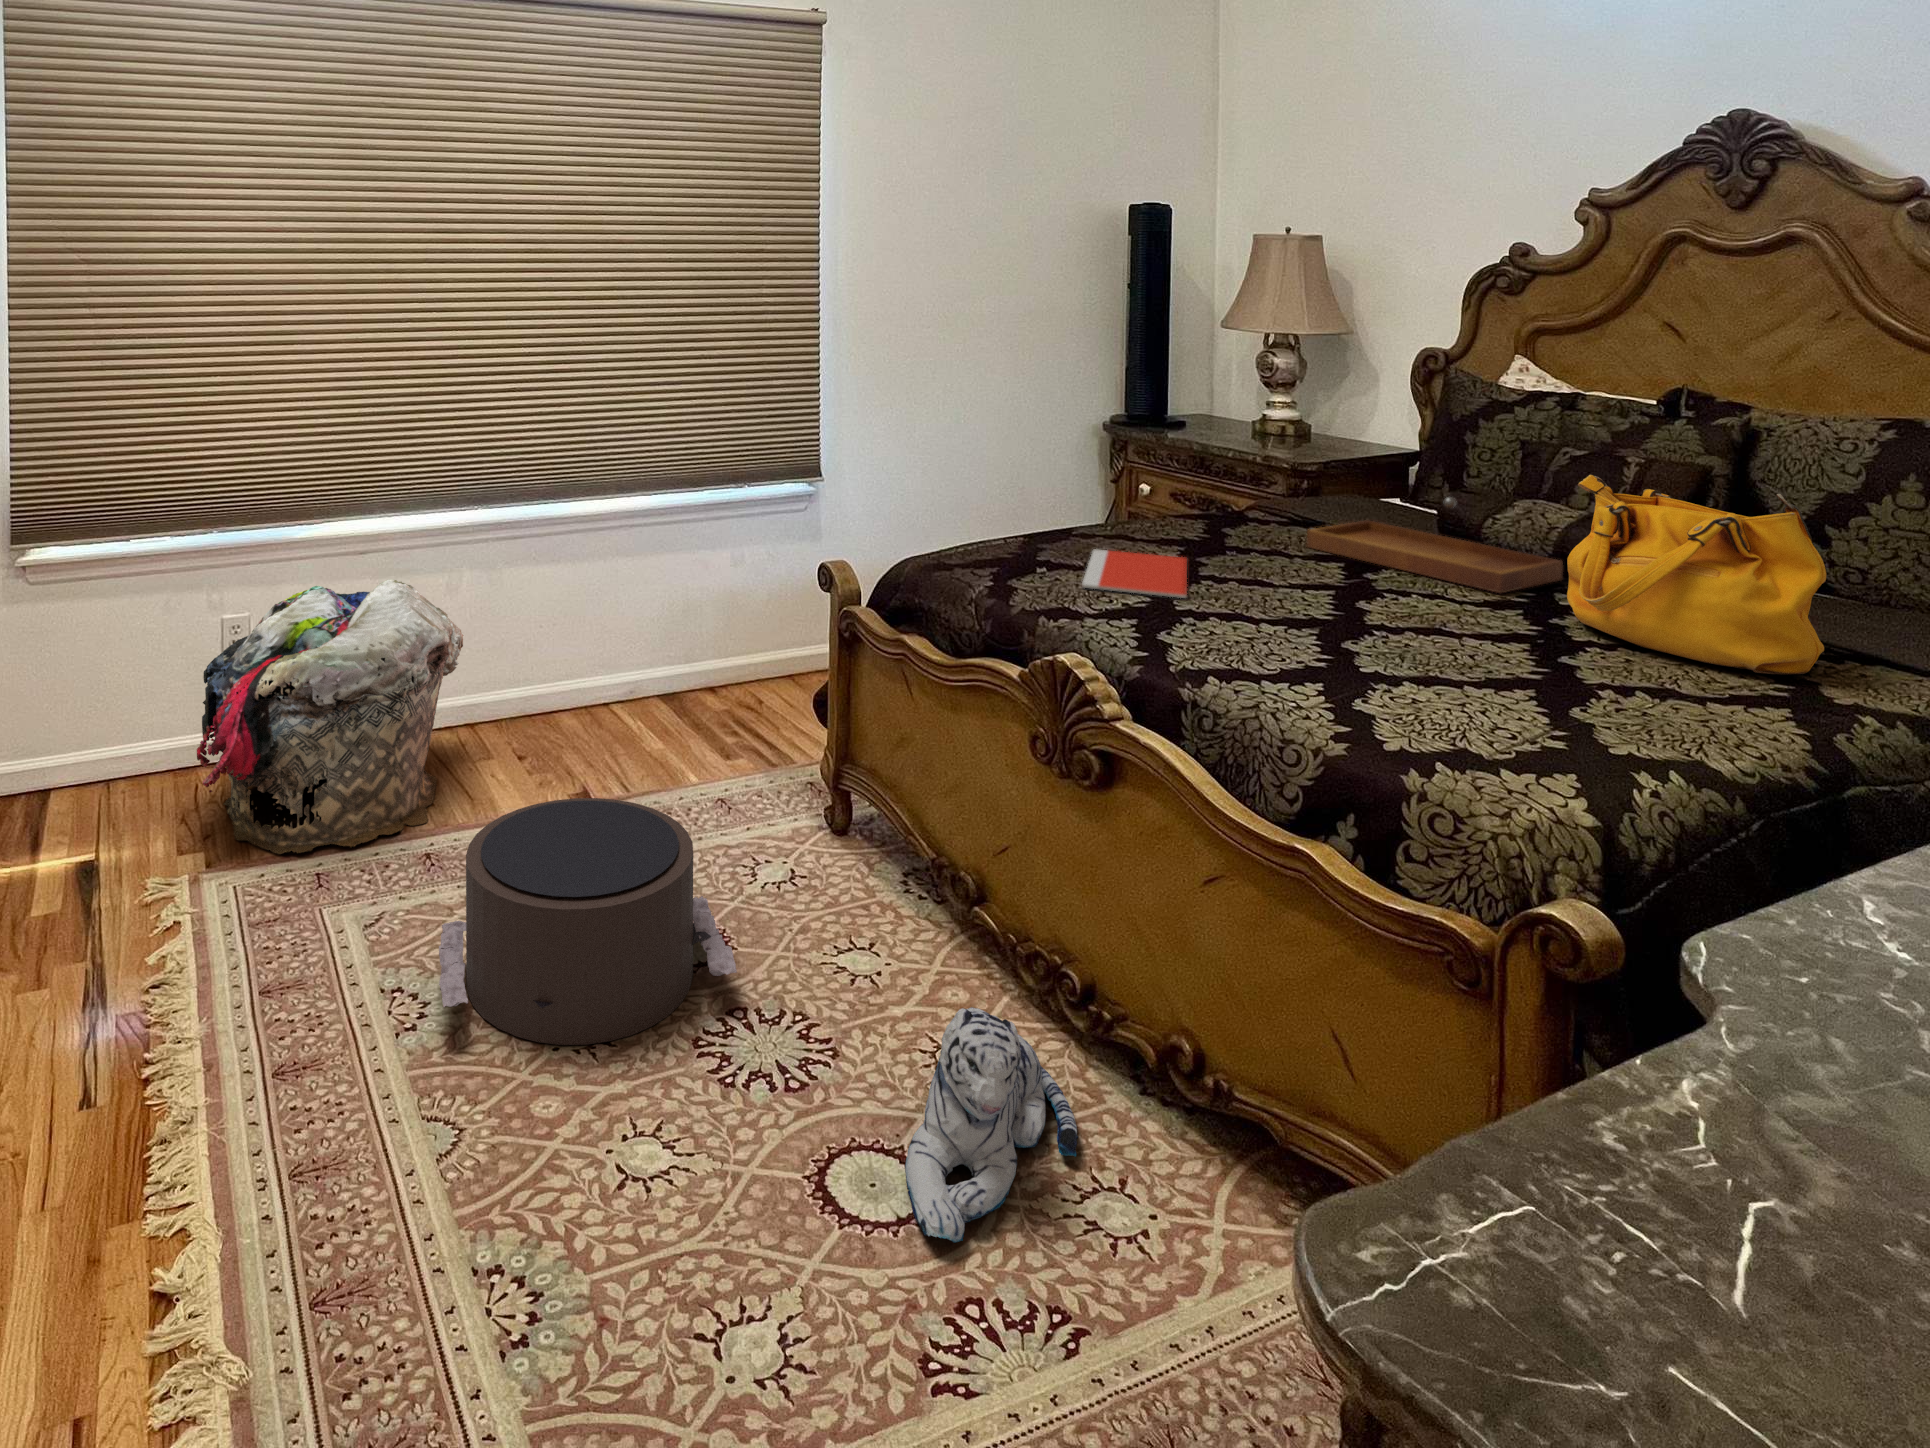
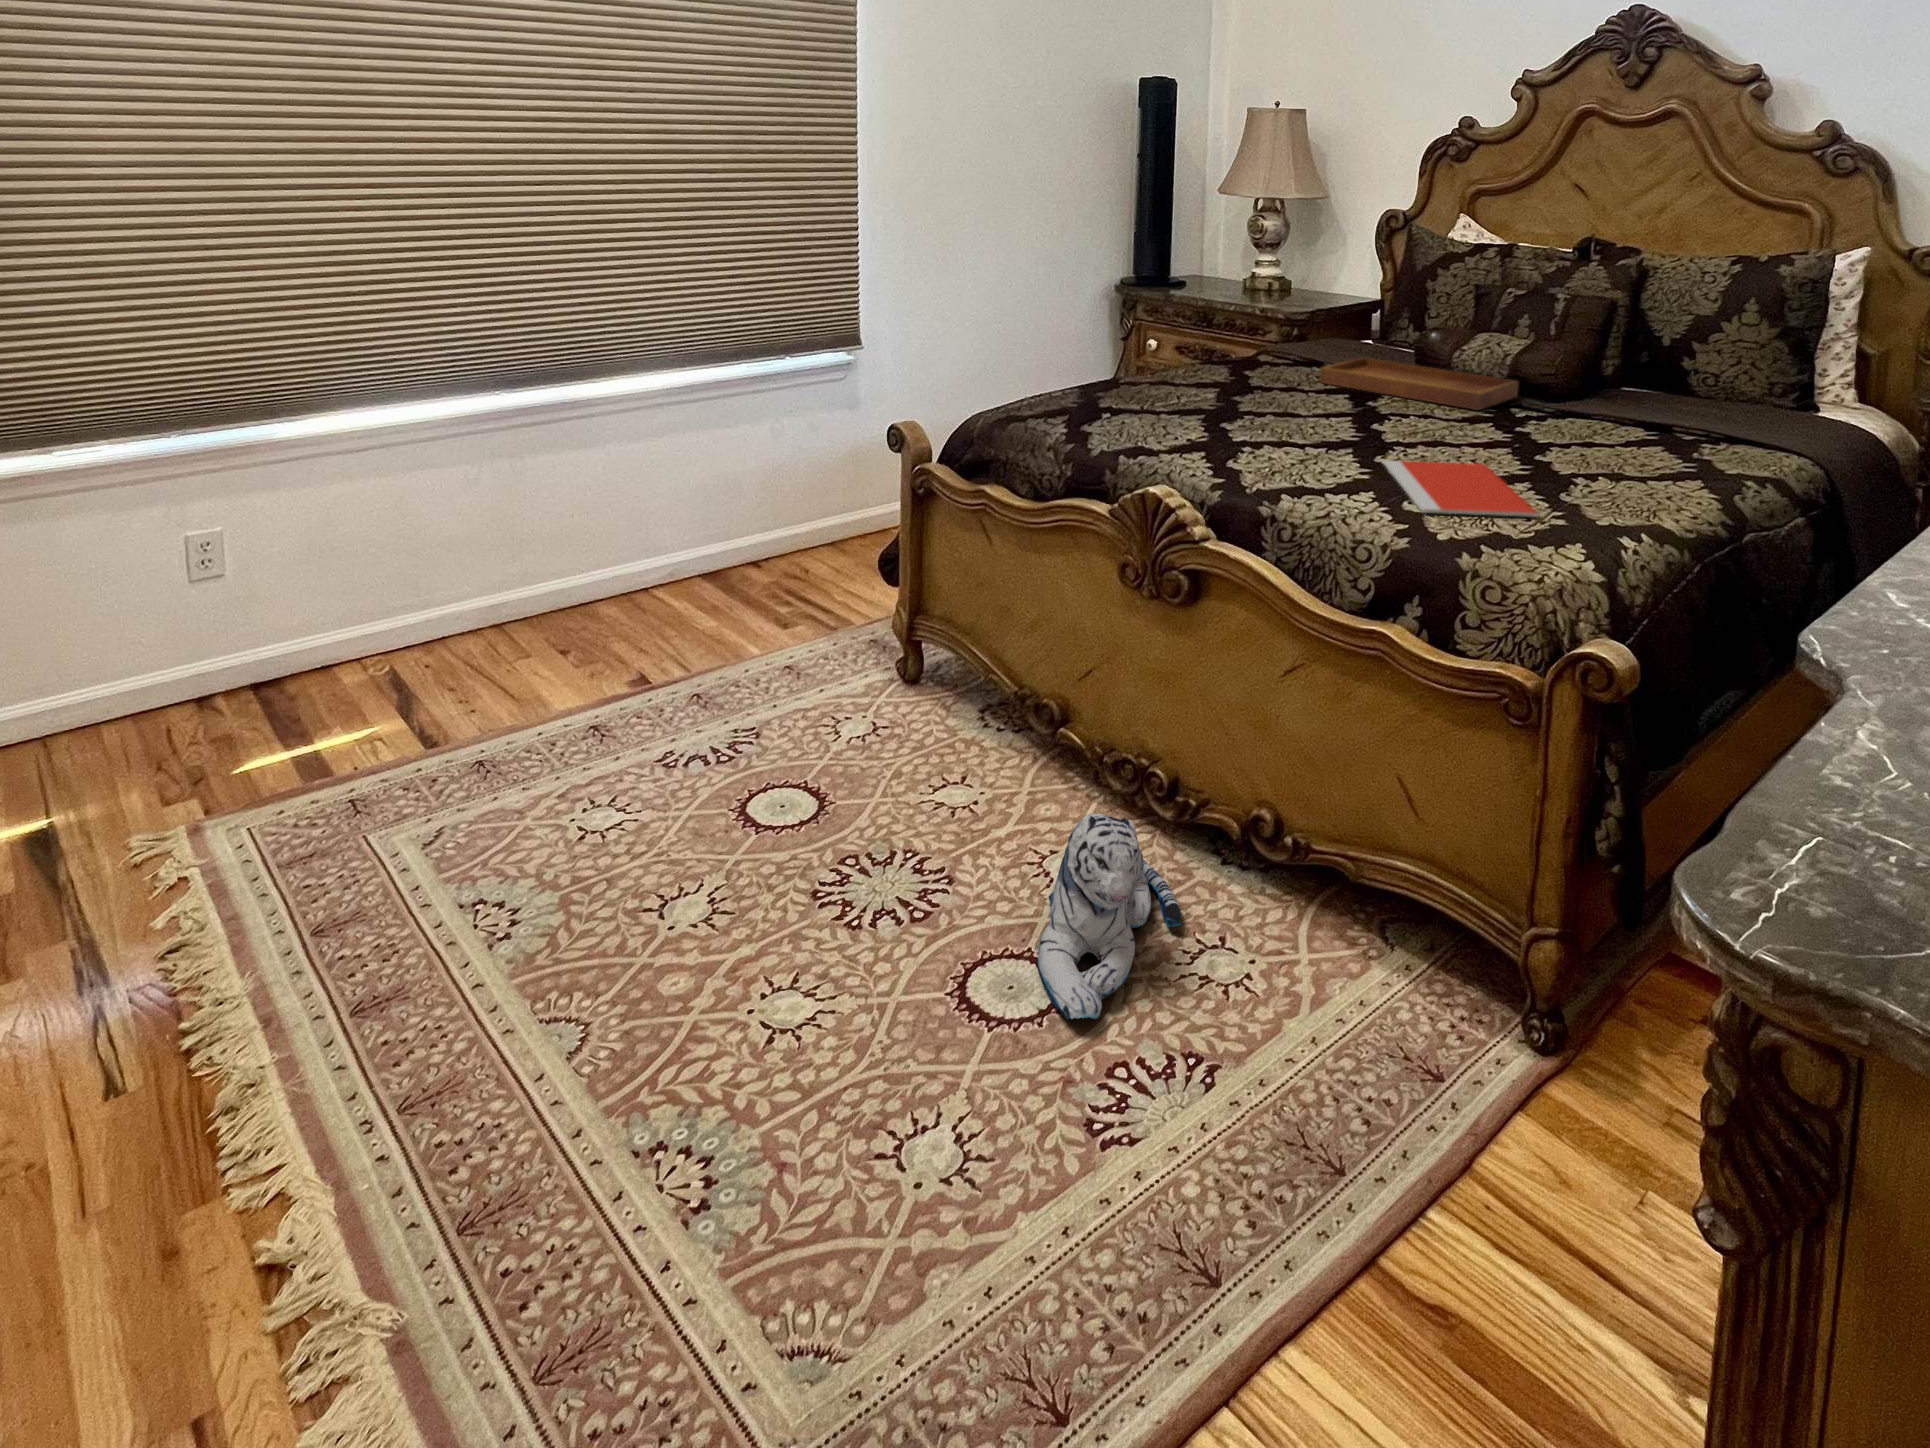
handbag: present [1567,475,1826,674] -> none [1532,306,1720,457]
notebook: present [1082,549,1187,598] -> present [1384,461,1539,517]
laundry basket: present [197,580,463,854] -> none [174,475,492,787]
pouf: present [439,798,737,1045] -> none [523,676,849,924]

